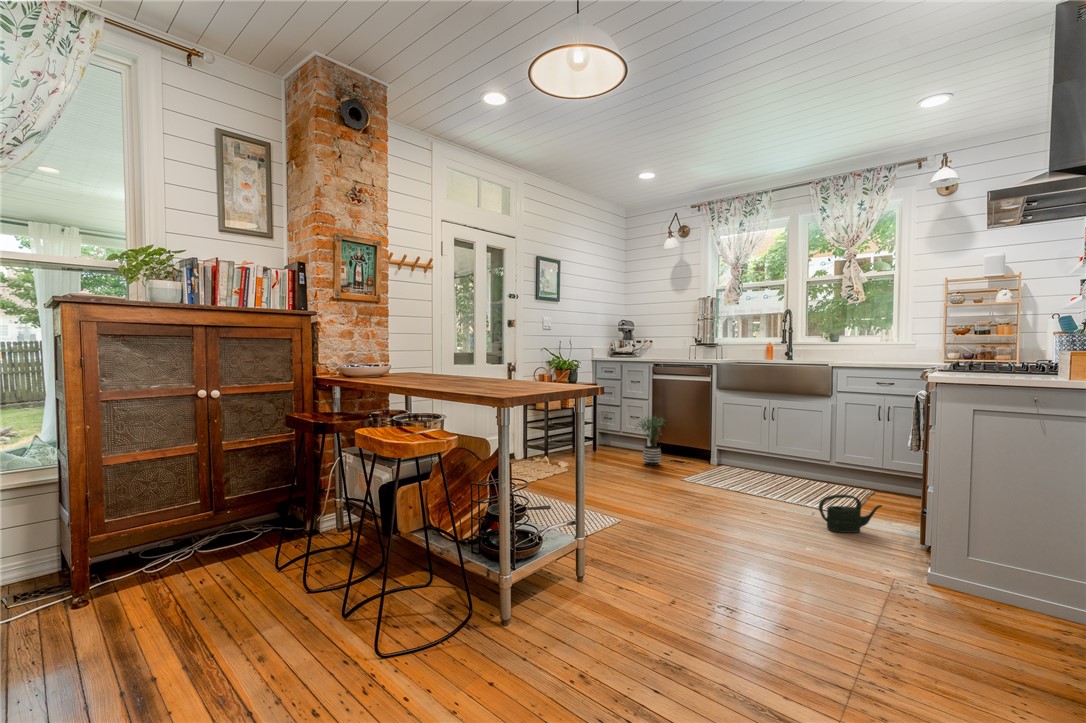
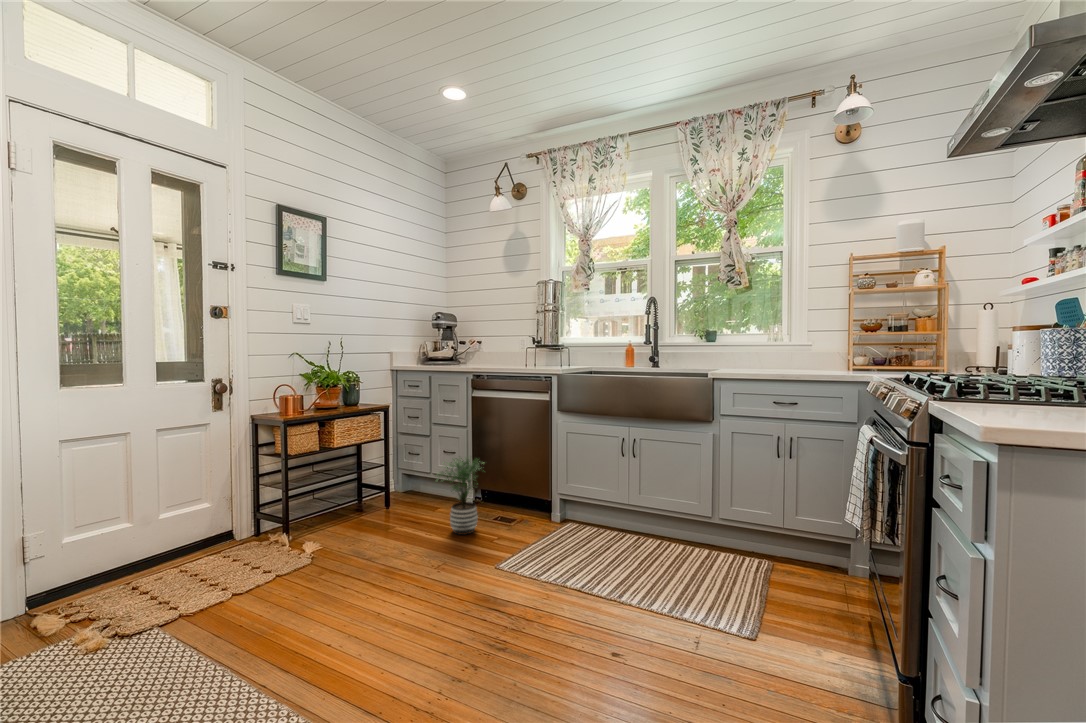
watering can: present [819,495,882,533] -> none [704,623,806,700]

